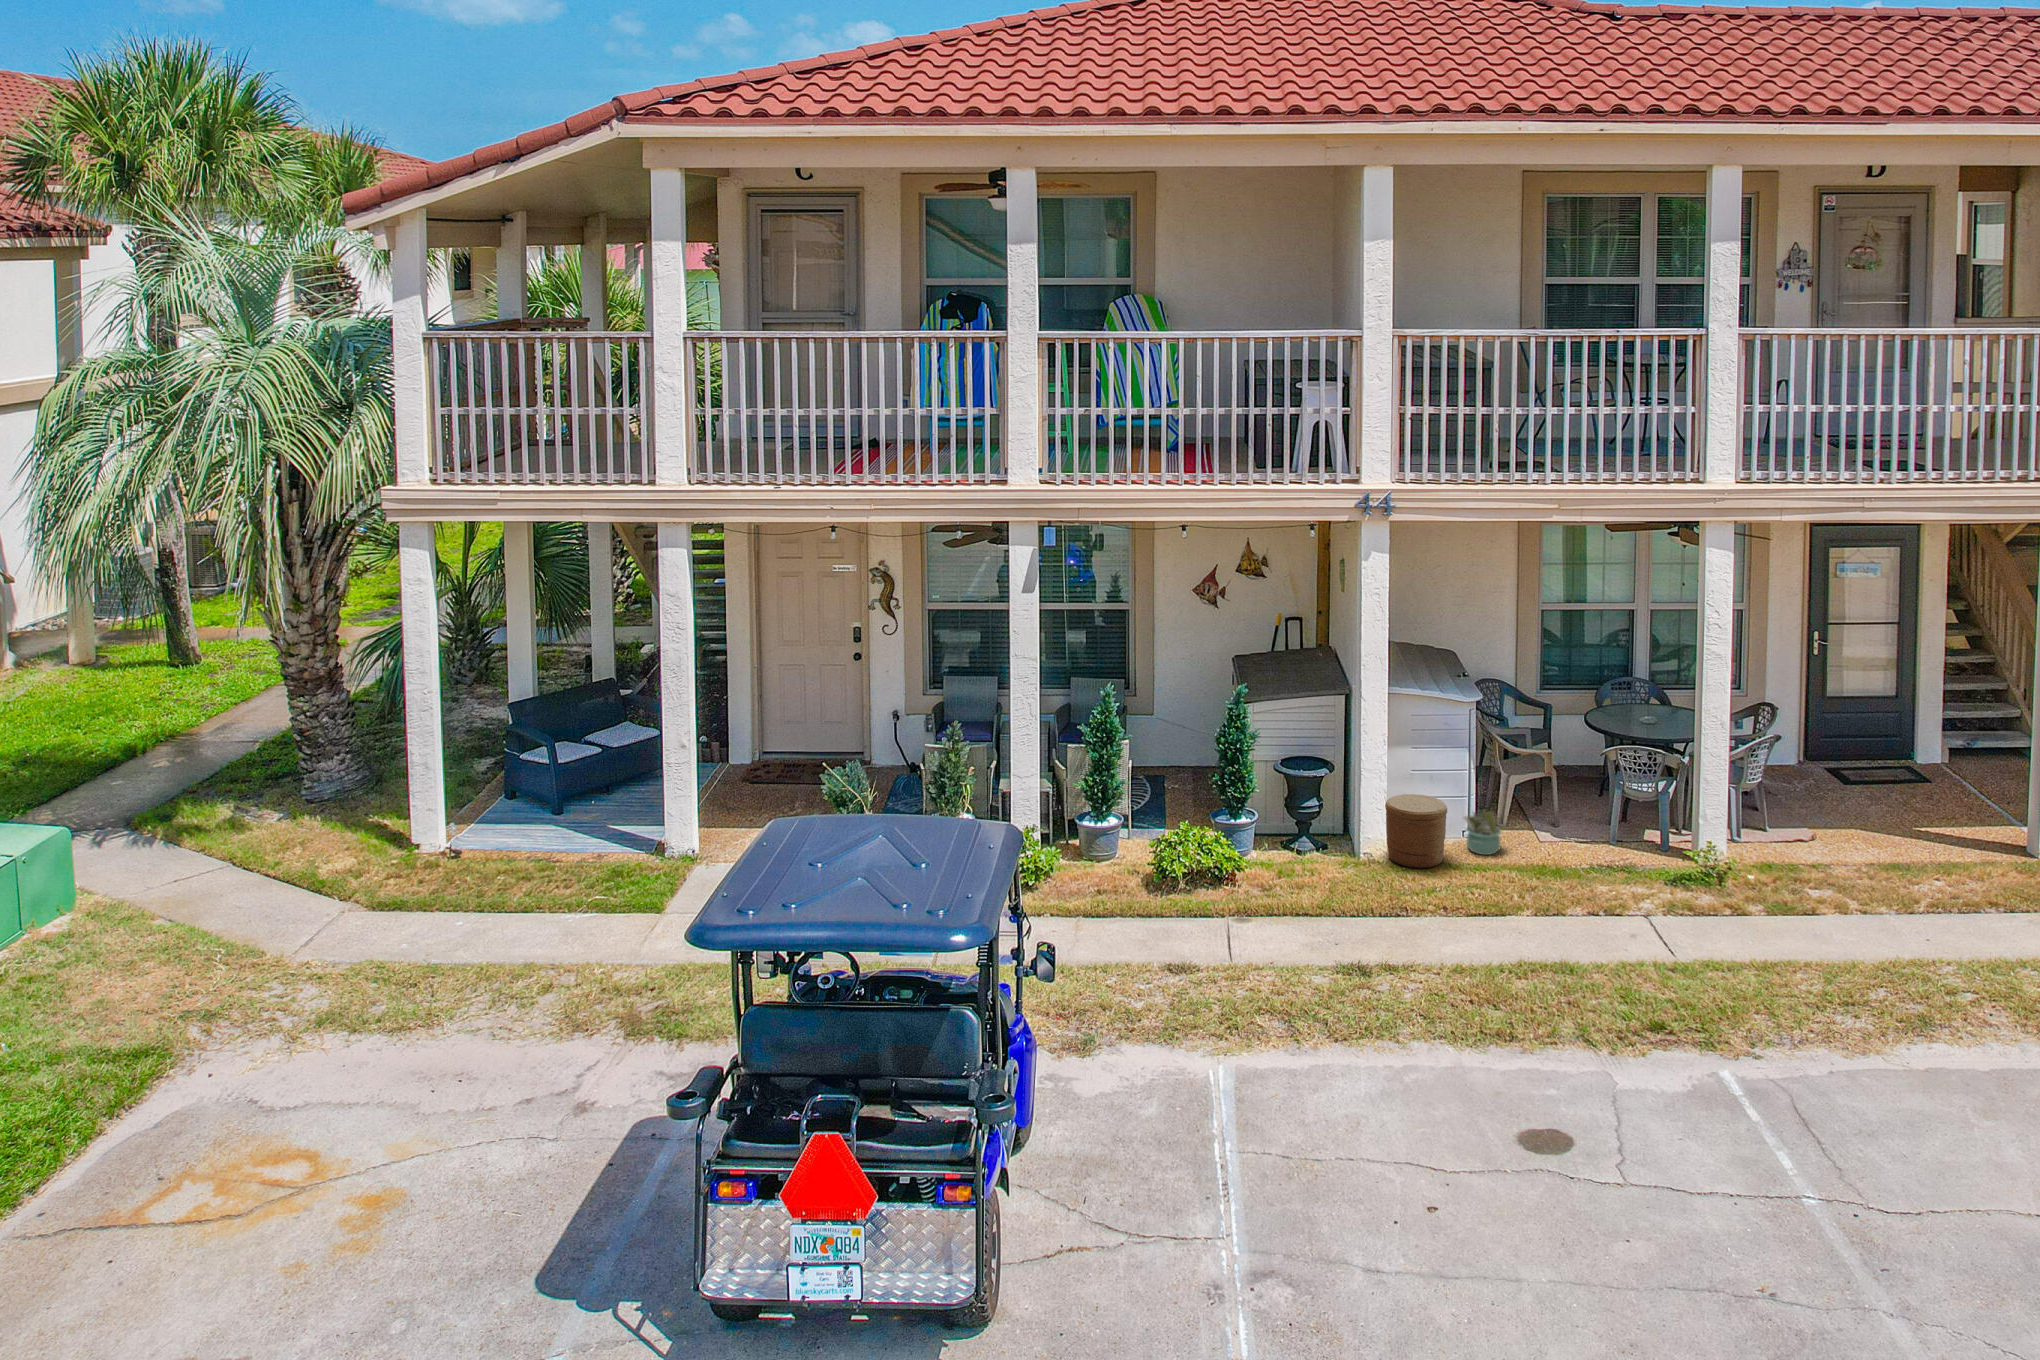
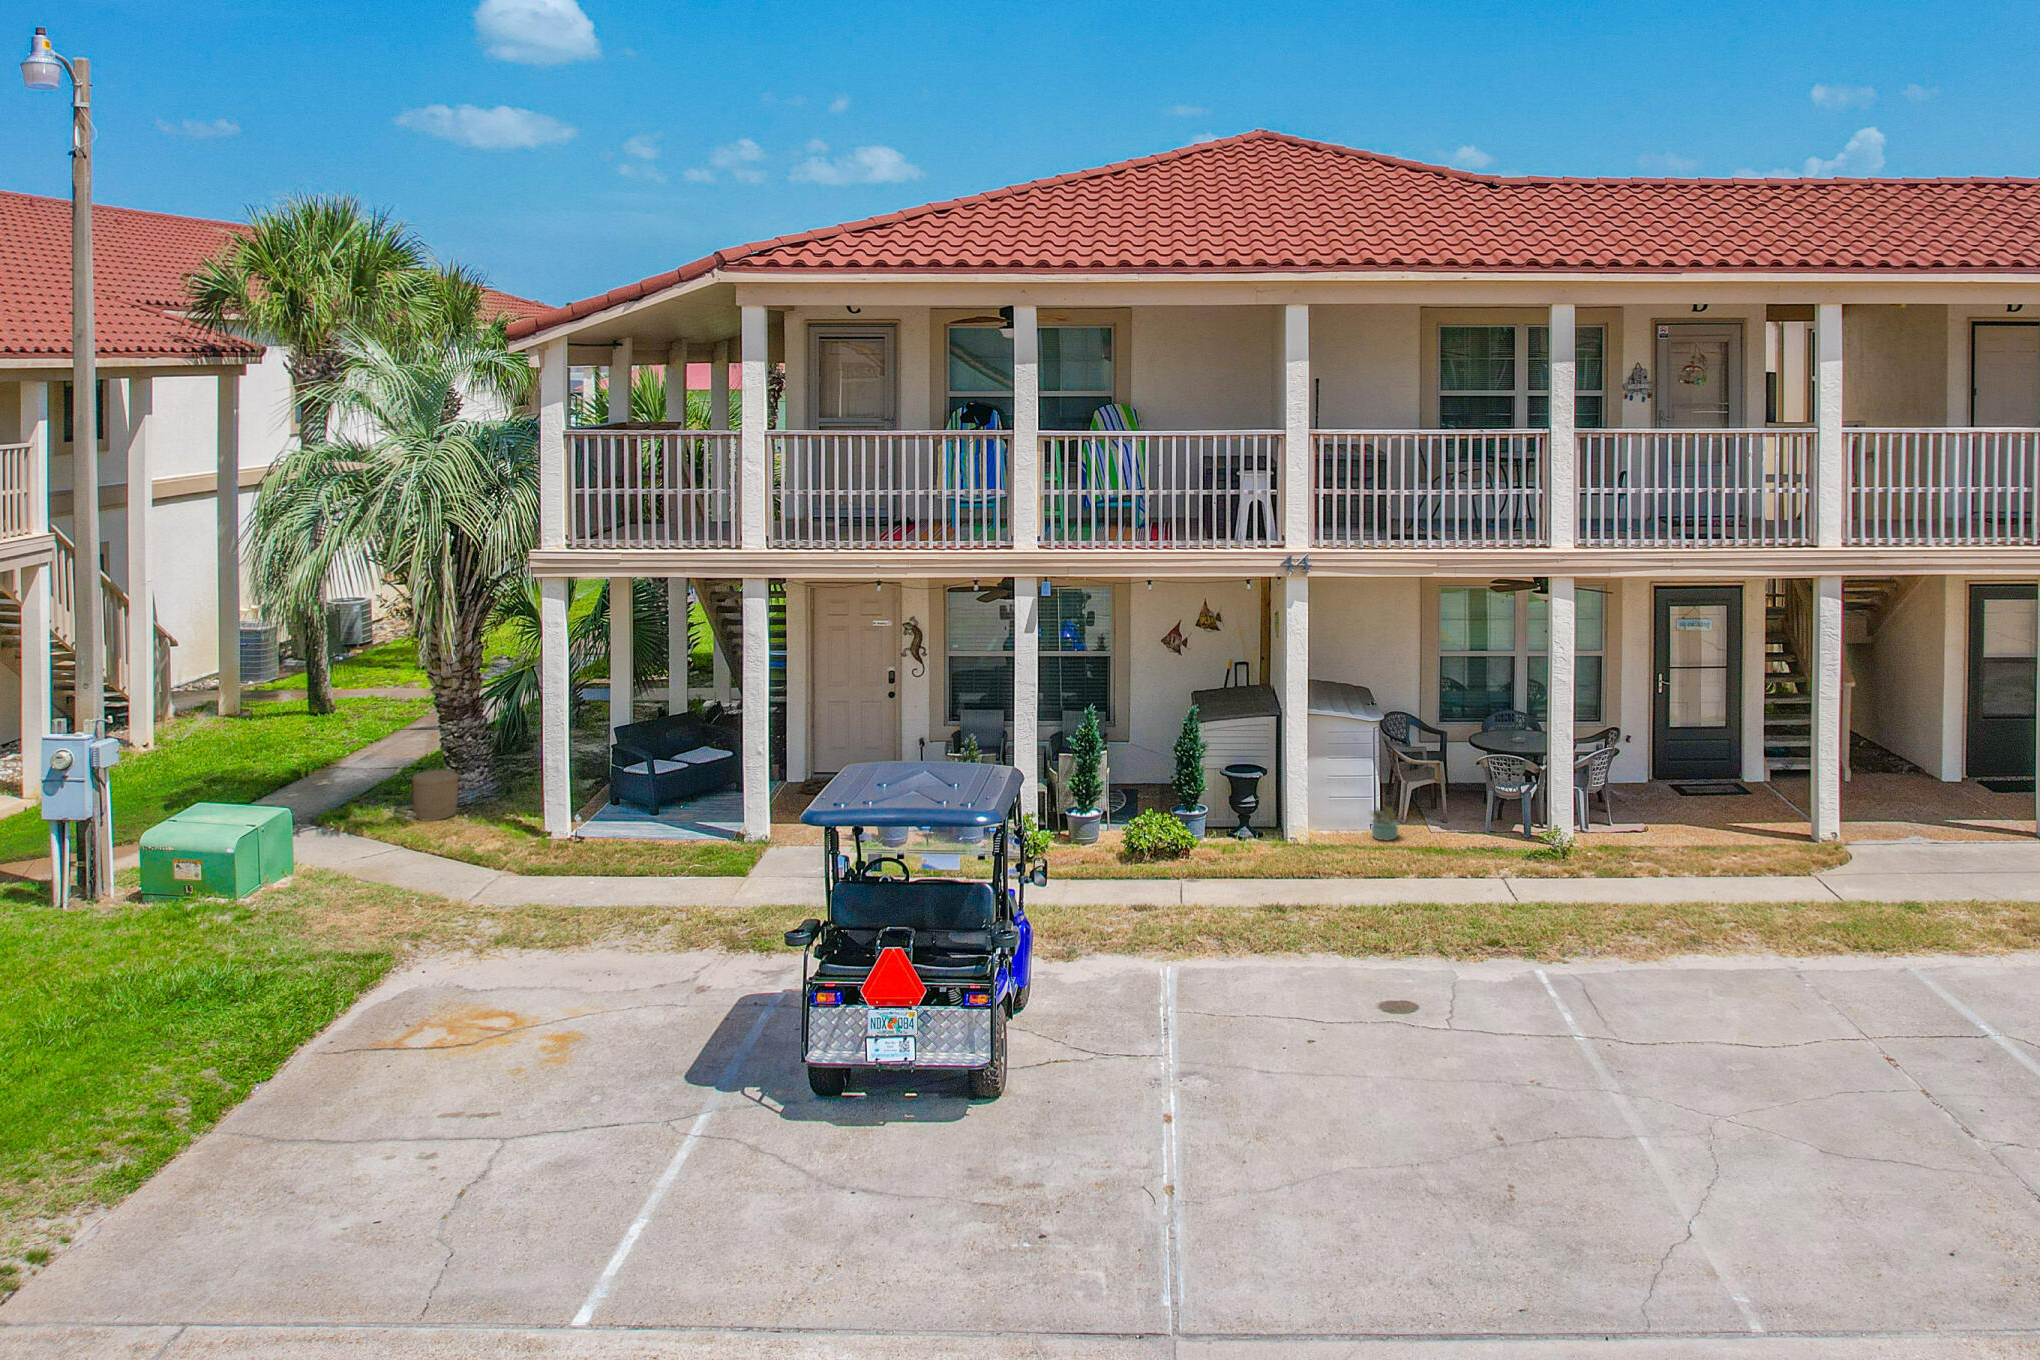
woven basket: present [1385,794,1447,869] -> present [412,770,459,821]

